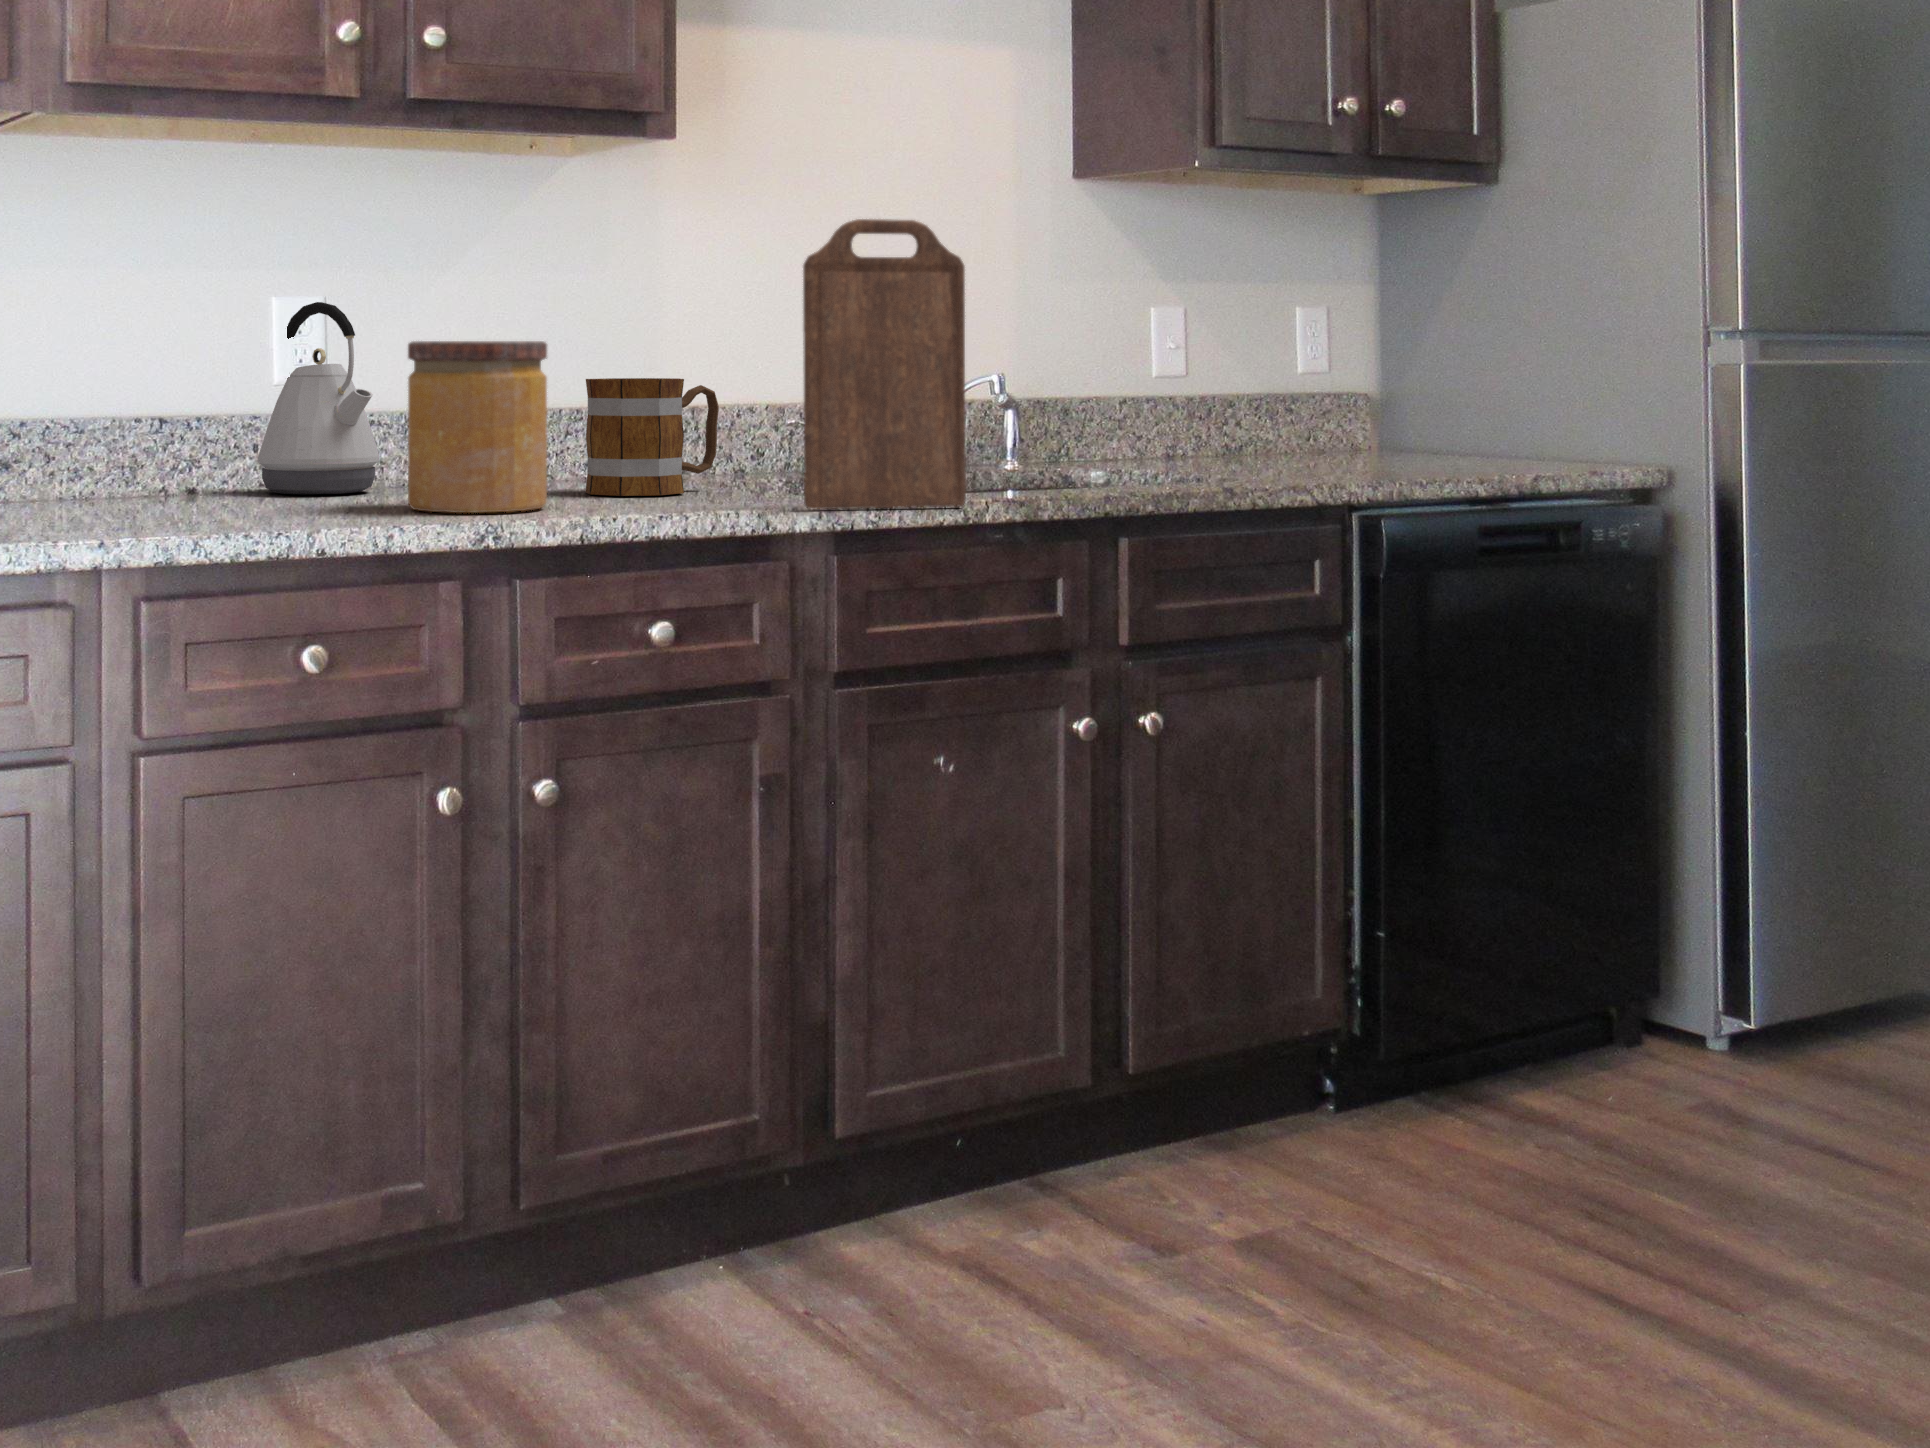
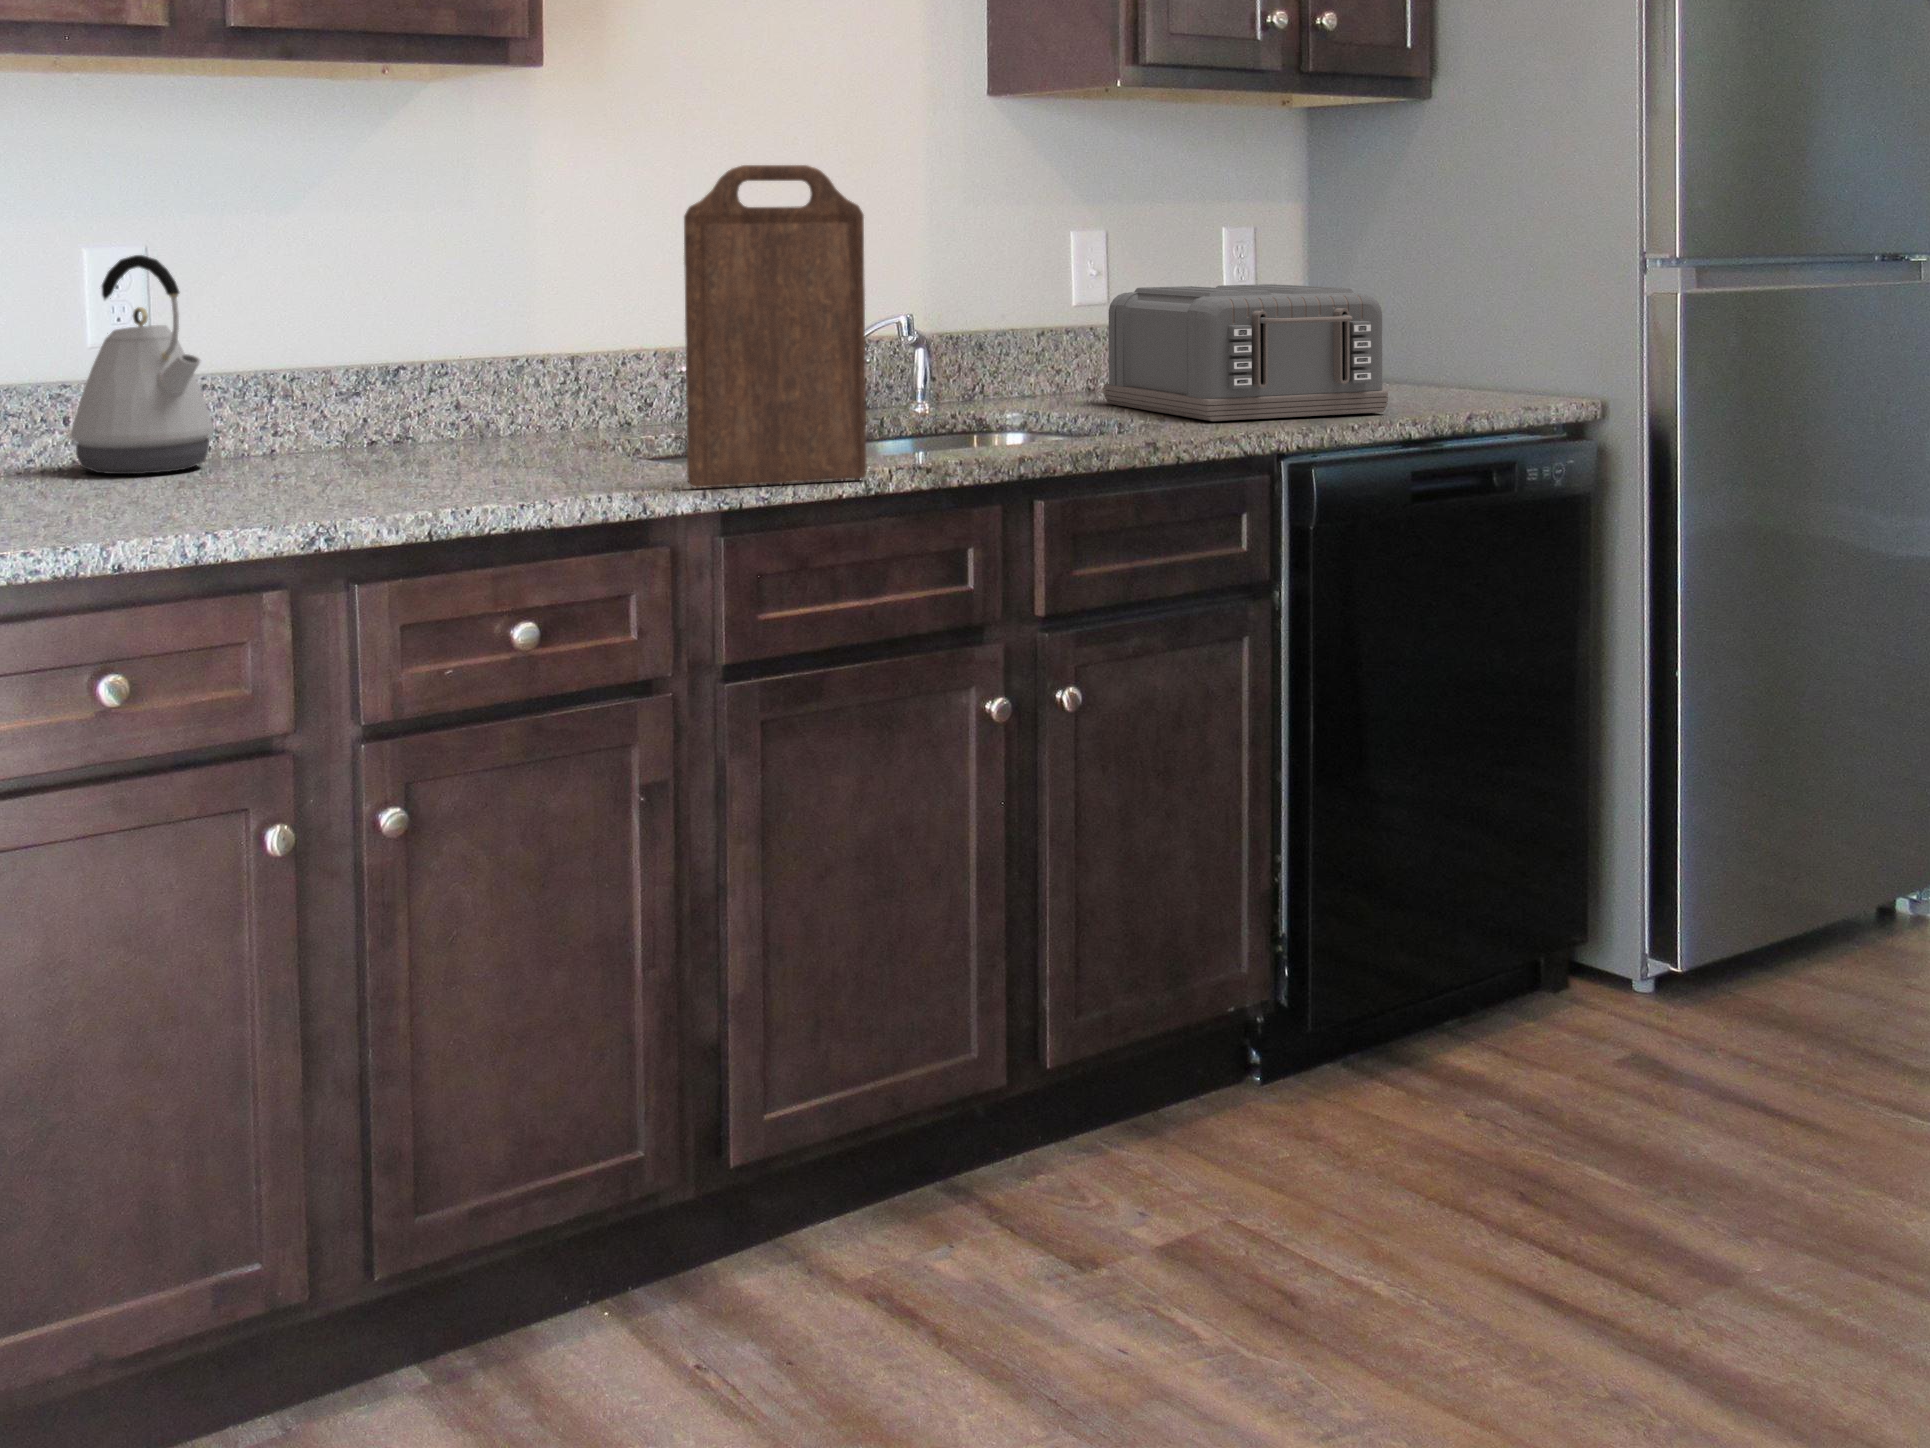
jar: present [408,341,547,513] -> none [232,303,397,504]
toaster: none [1182,356,1458,478] -> present [1104,284,1388,421]
mug: present [585,378,719,496] -> none [448,333,599,469]

